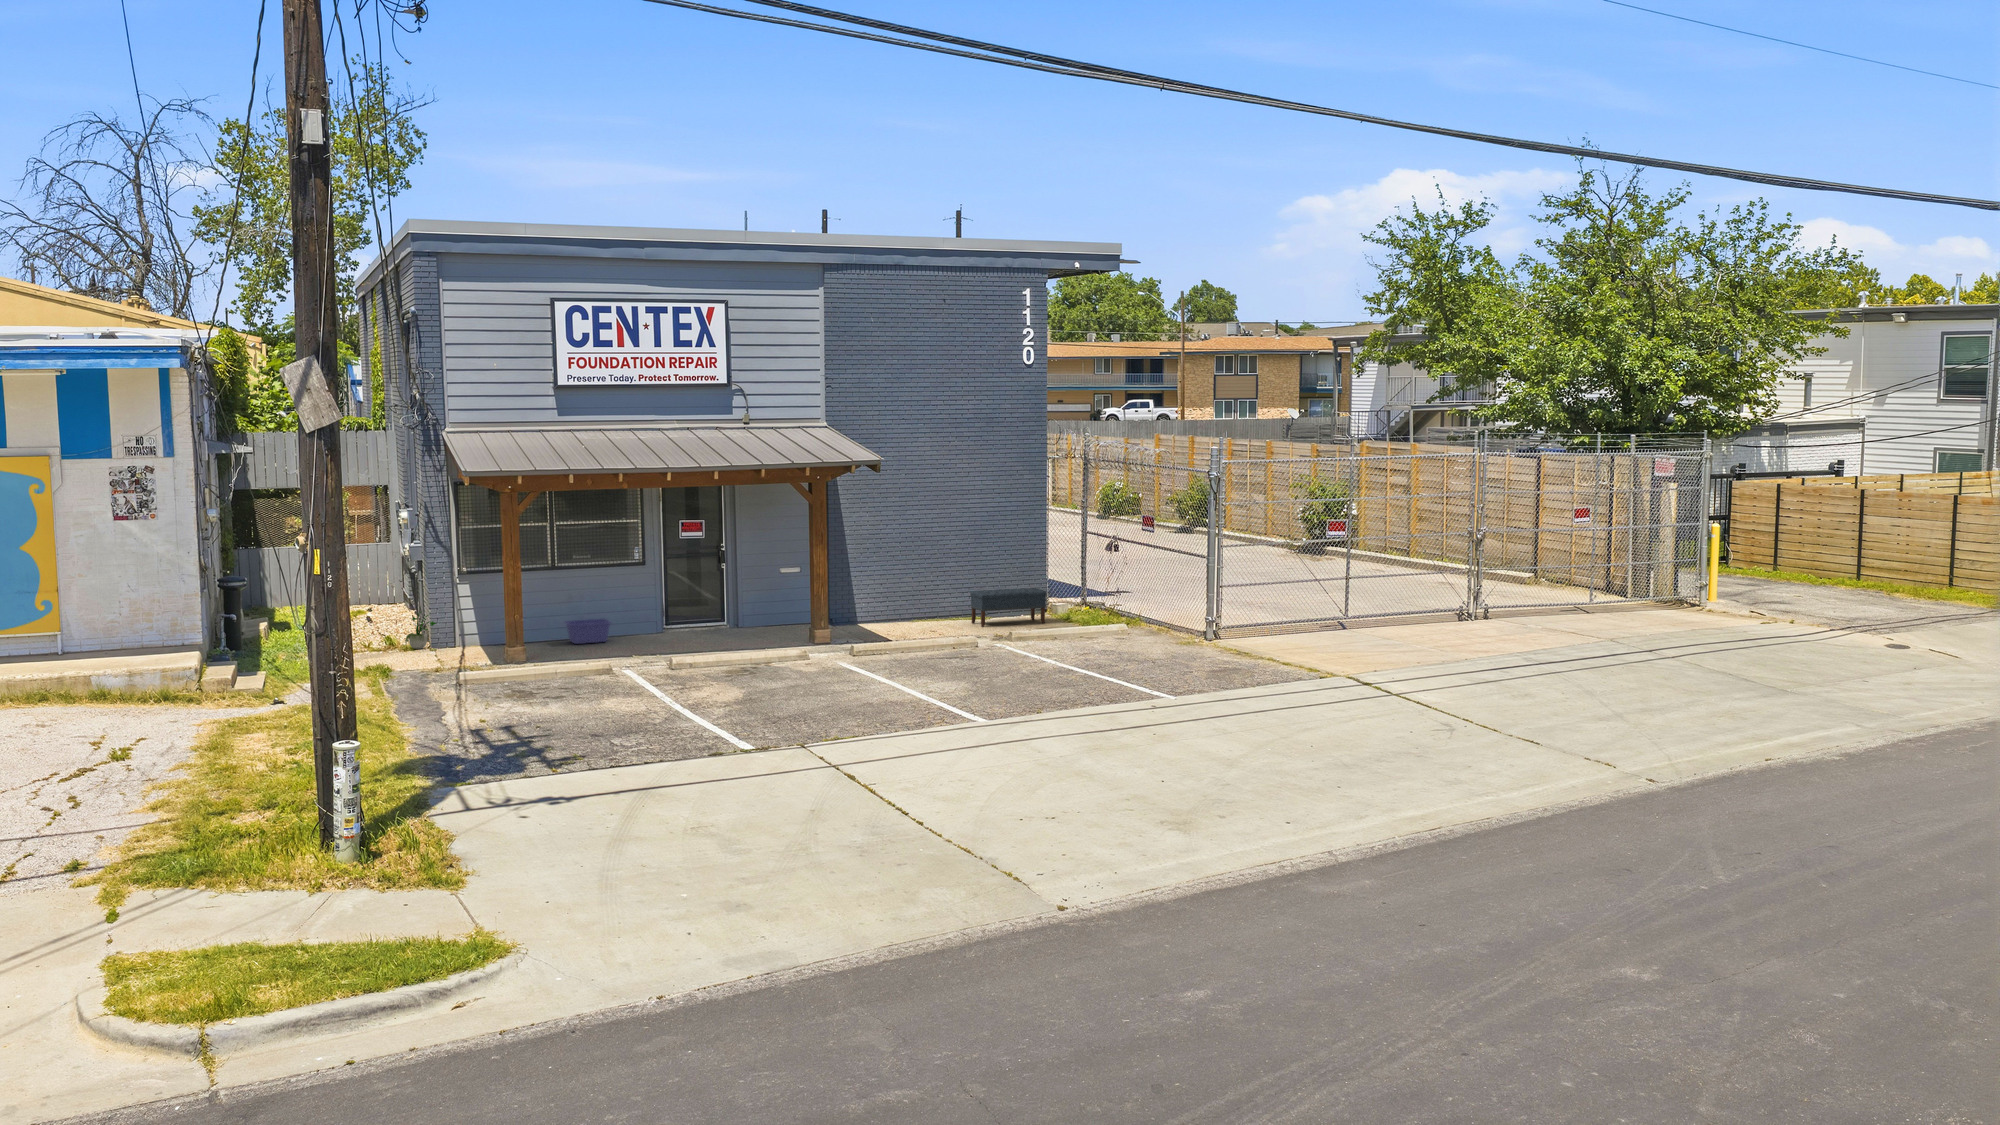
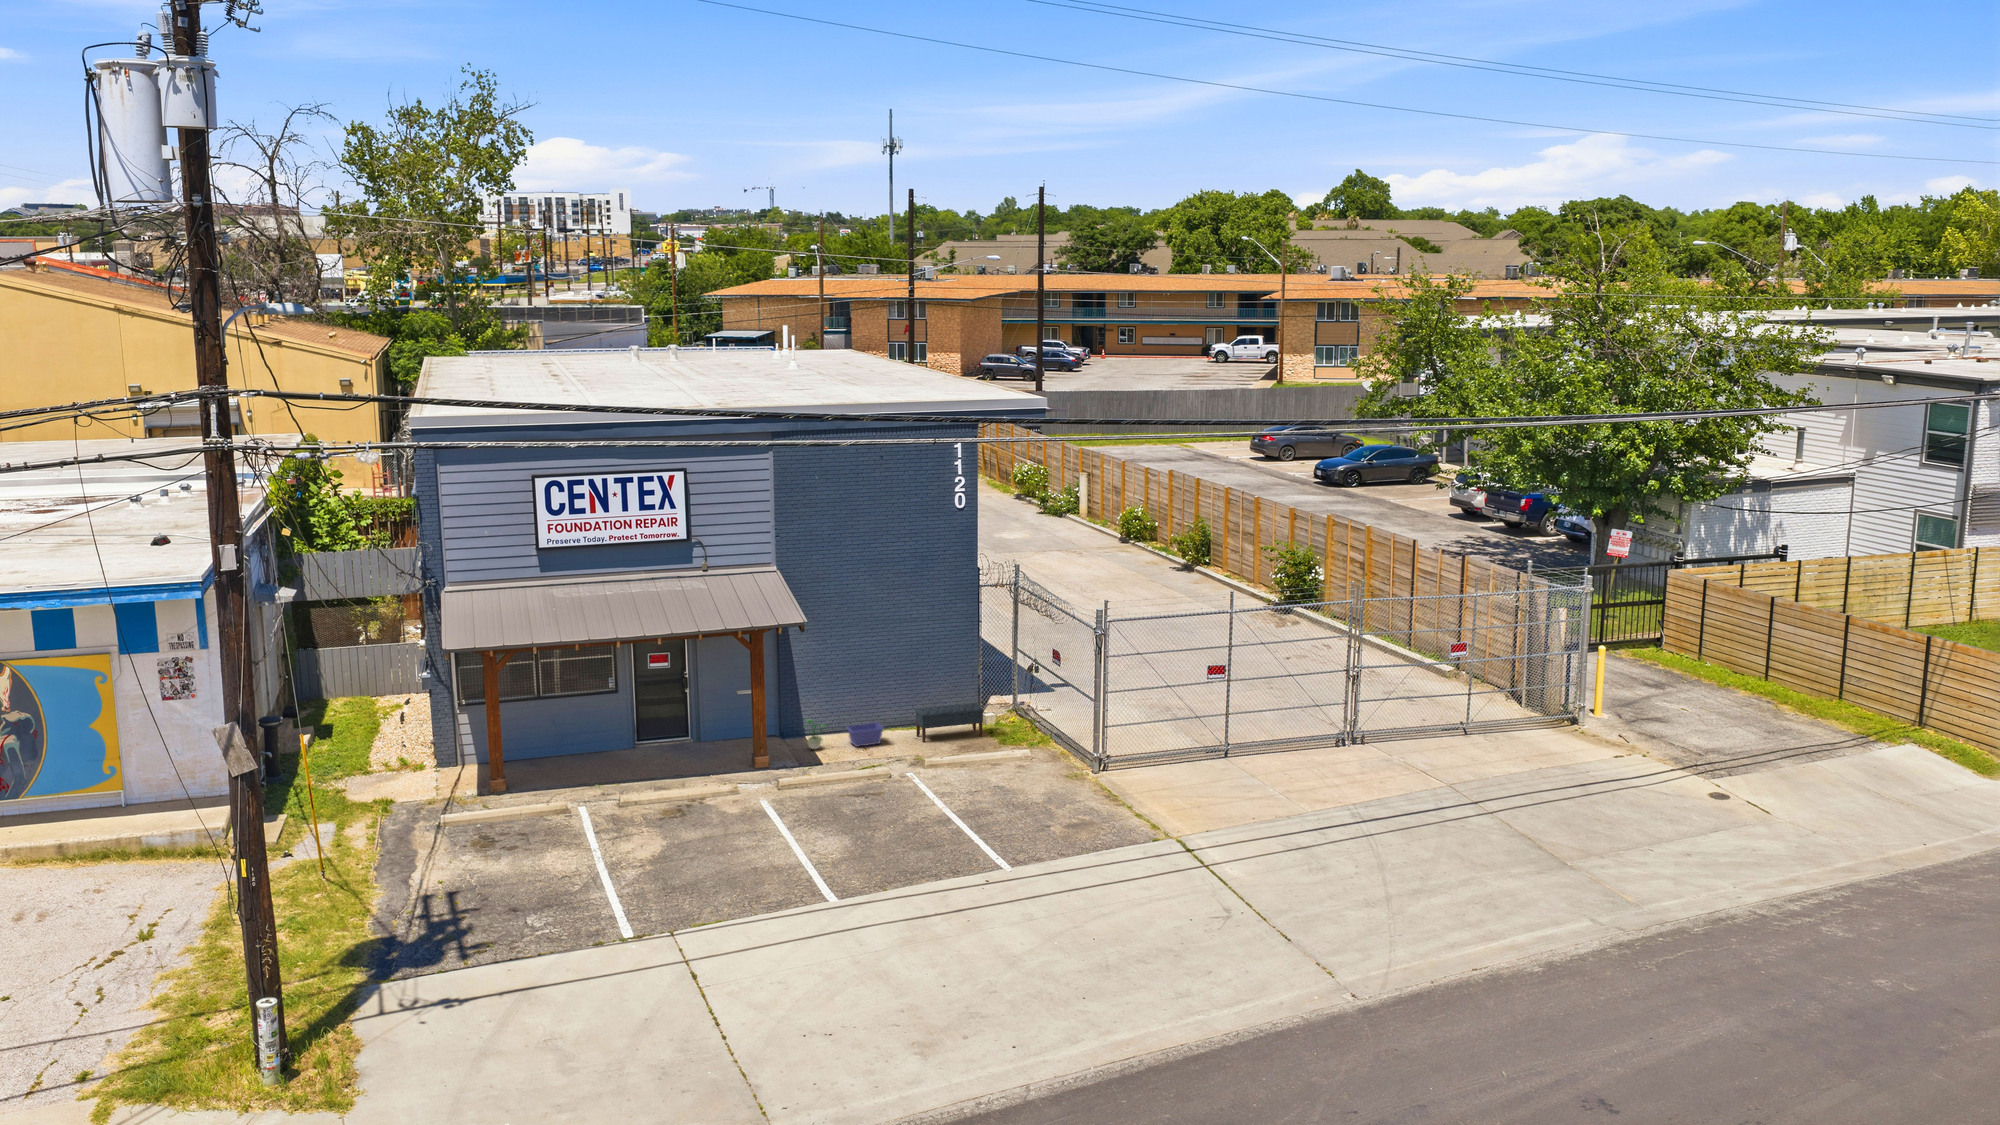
potted plant: present [405,611,436,649] -> present [807,720,825,749]
storage bin: present [565,618,611,644] -> present [847,723,884,747]

